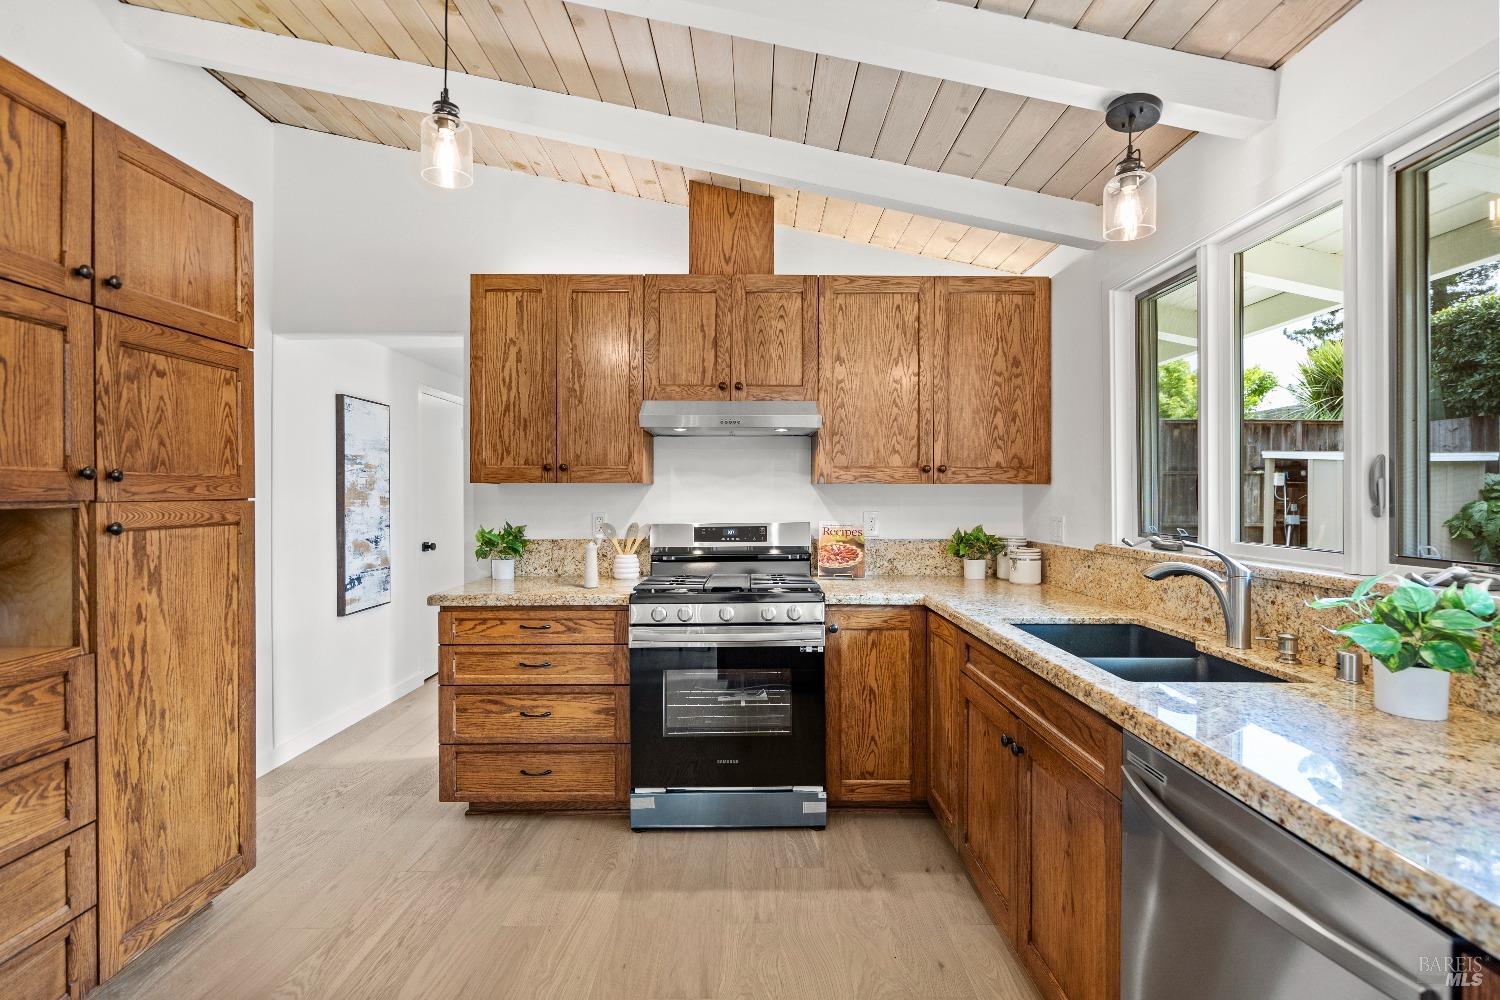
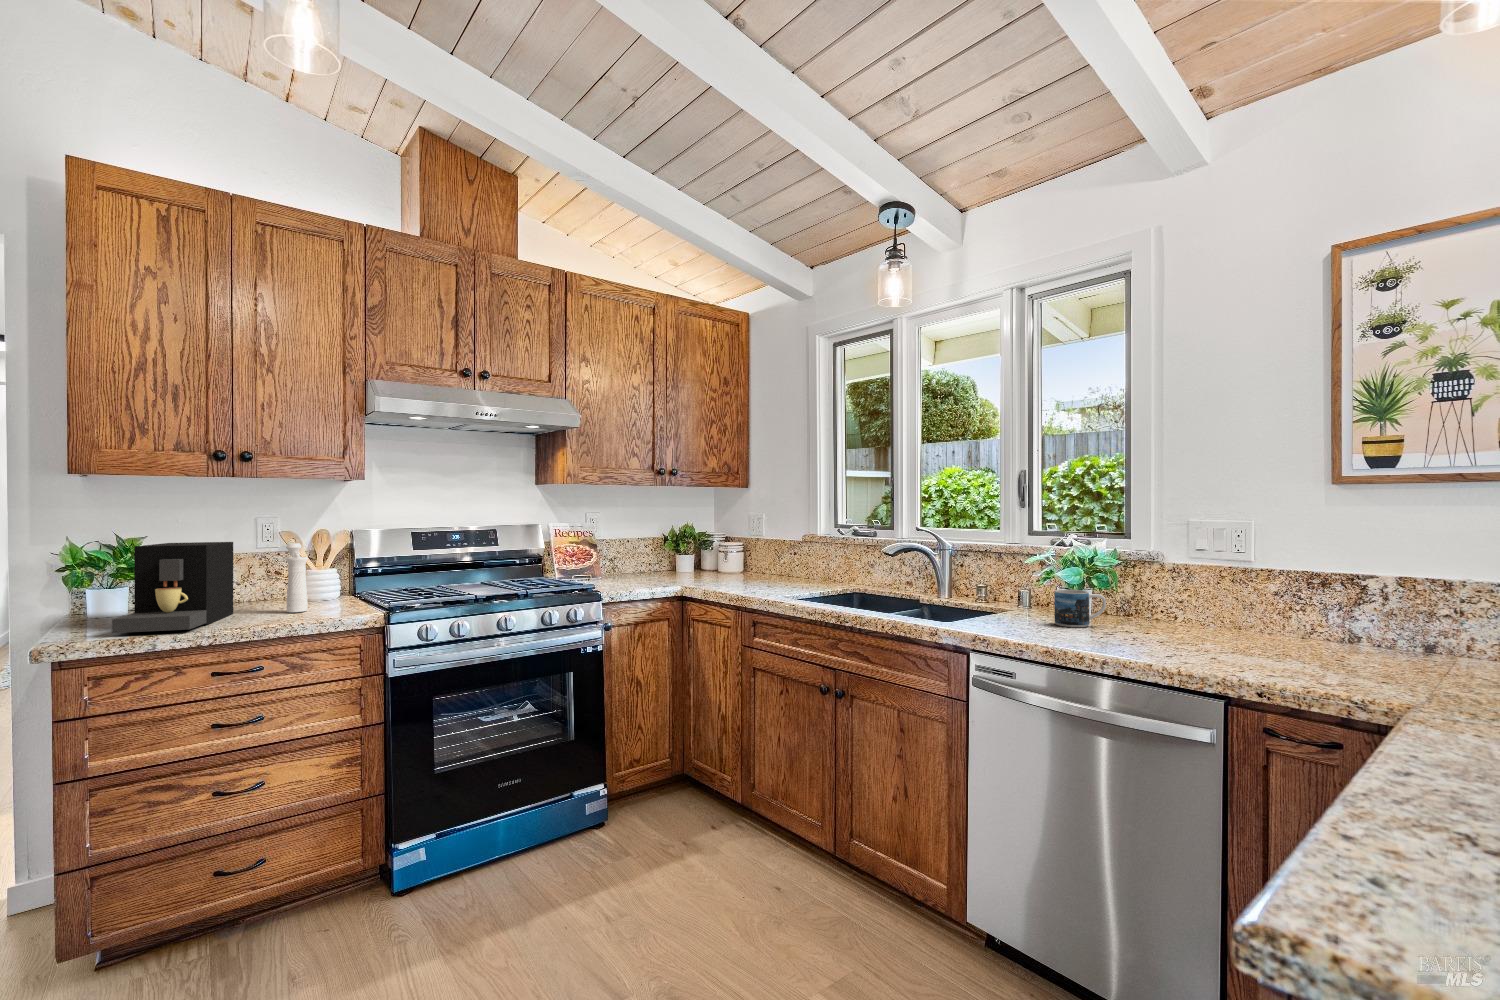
coffee maker: none [468,531,558,595] -> present [112,542,233,633]
mug: none [1319,661,1428,732] -> present [1055,590,1106,627]

